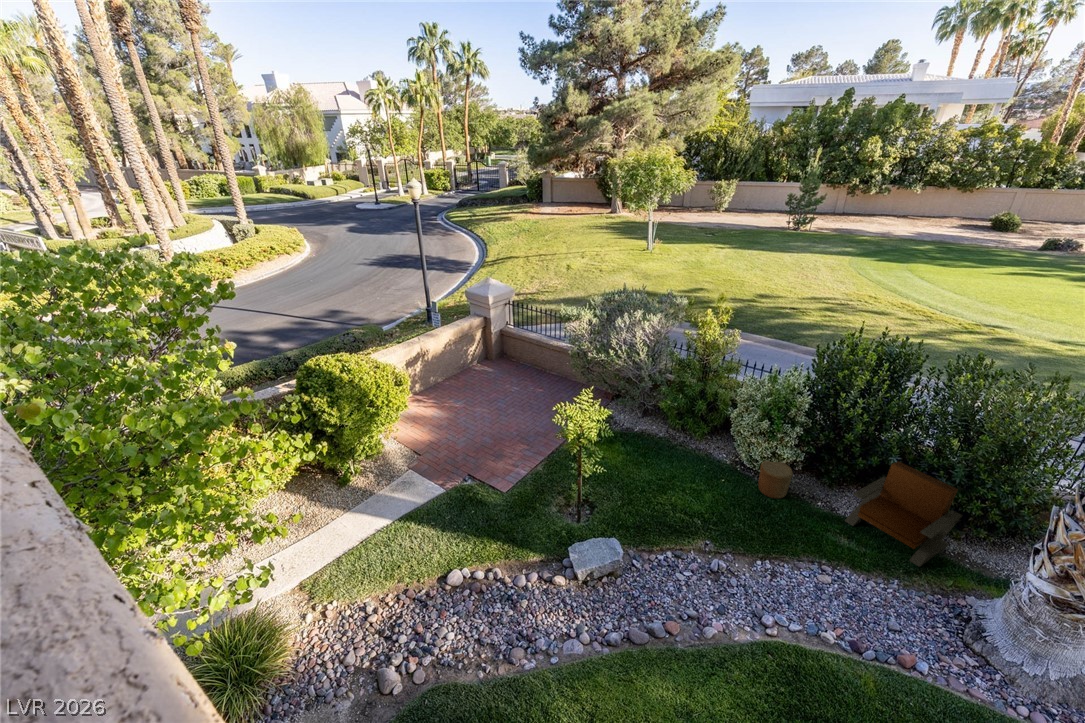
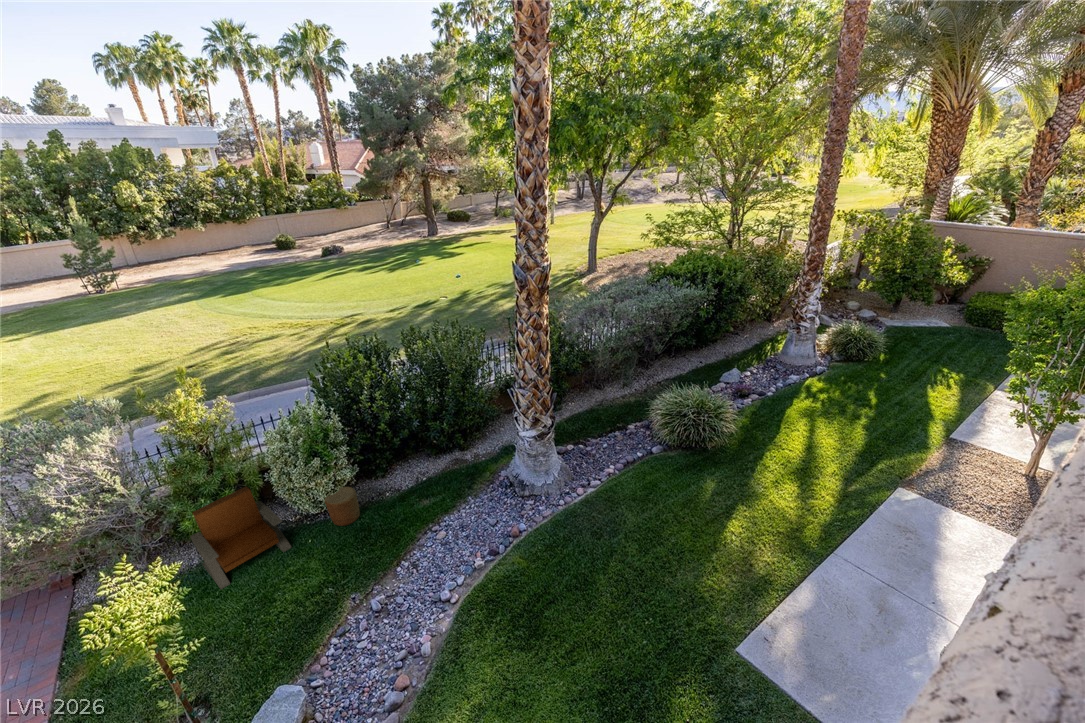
lounge chair: present [845,461,962,566] -> present [190,487,291,589]

